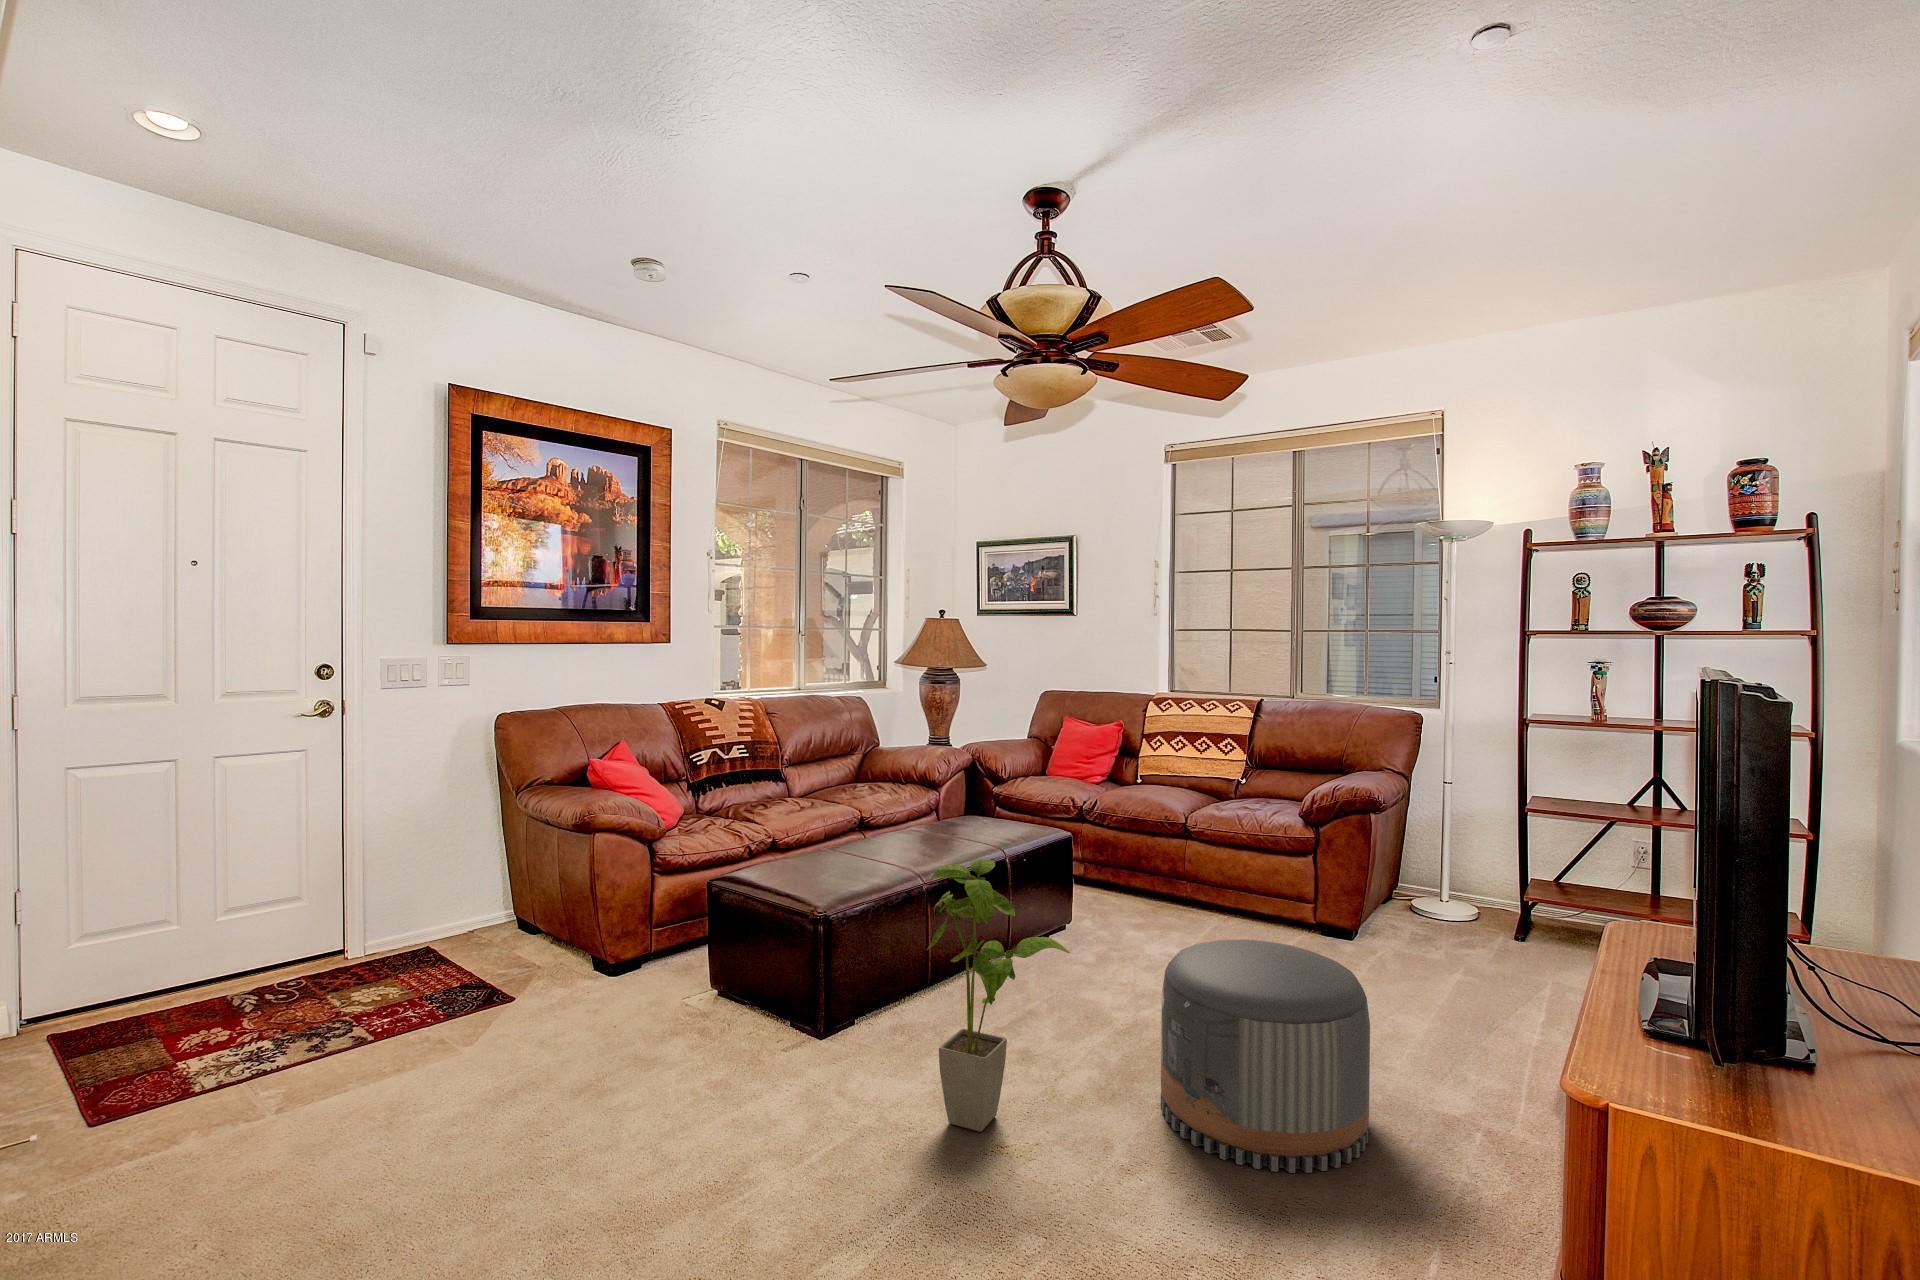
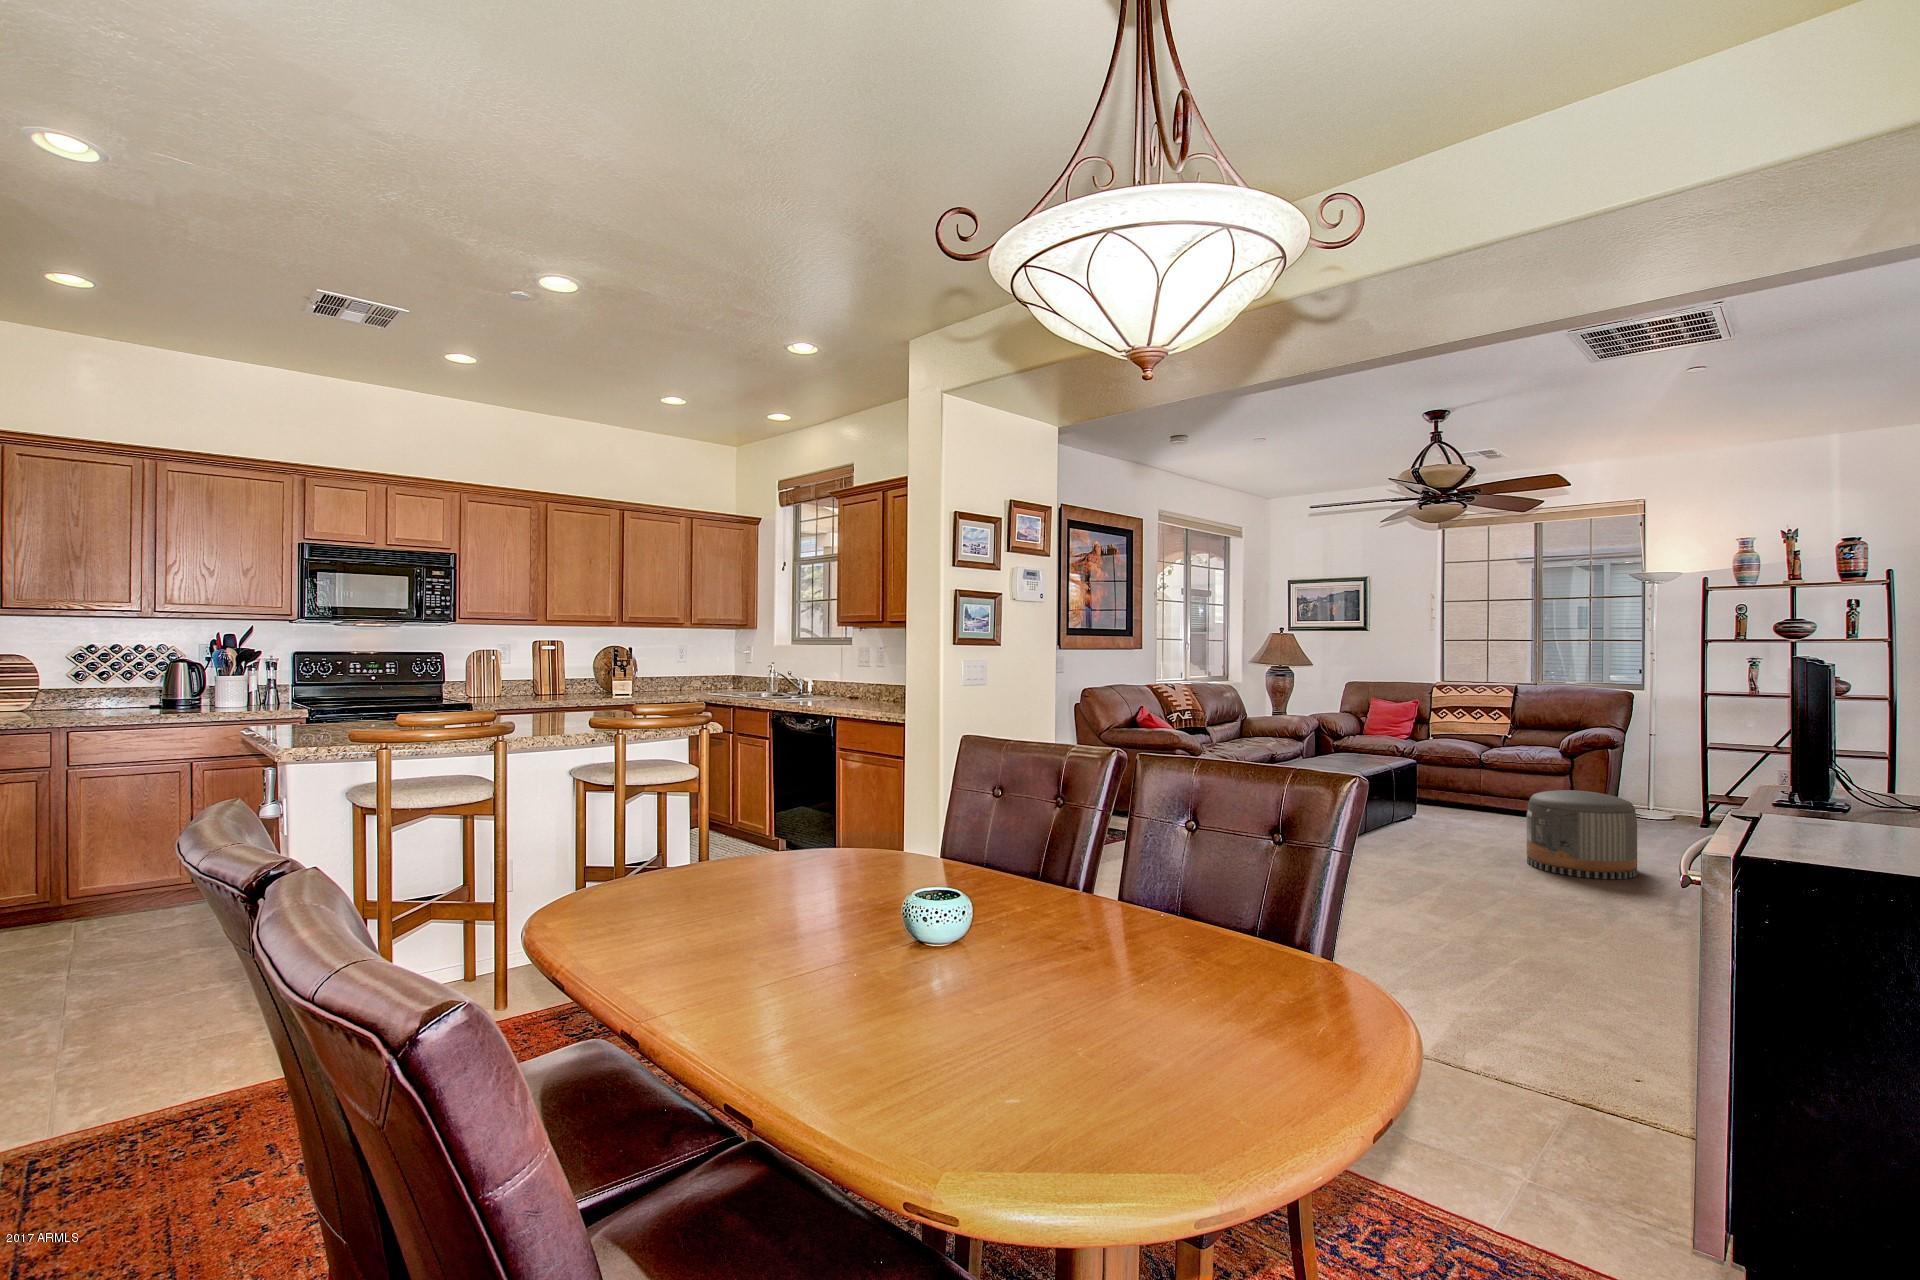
house plant: present [927,859,1070,1132] -> none [1416,745,1490,867]

